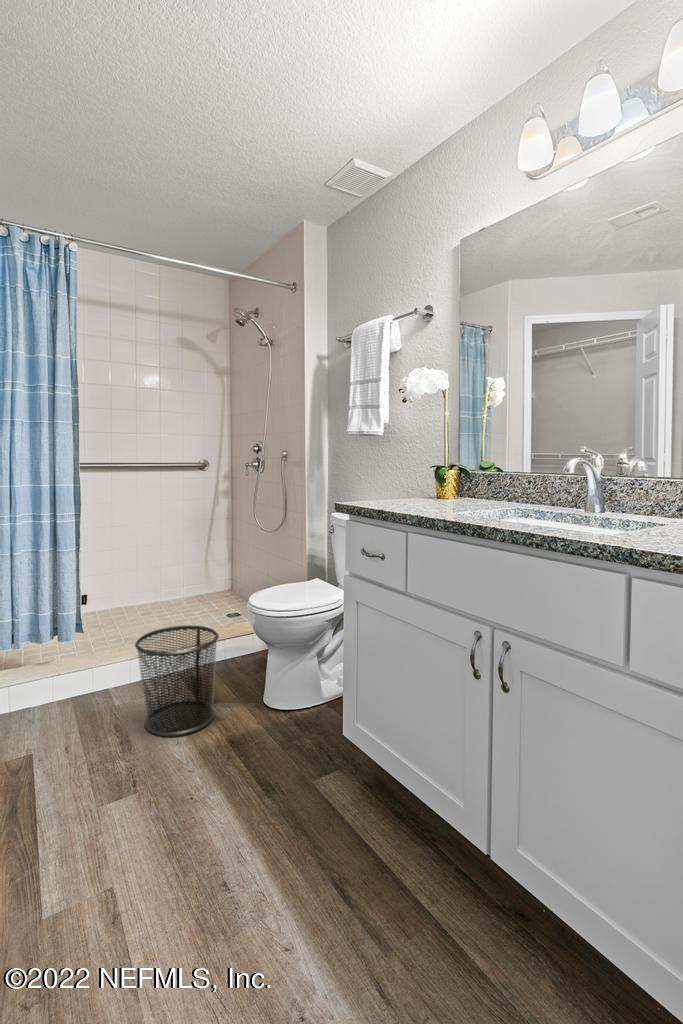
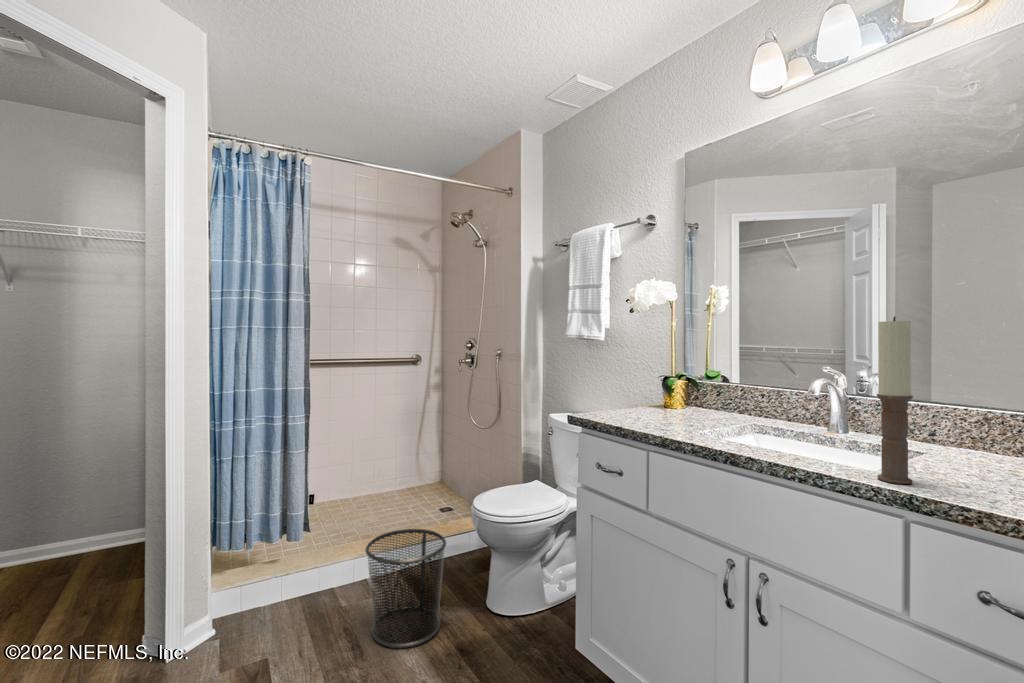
candle: none [608,373,648,541] -> present [877,317,913,484]

